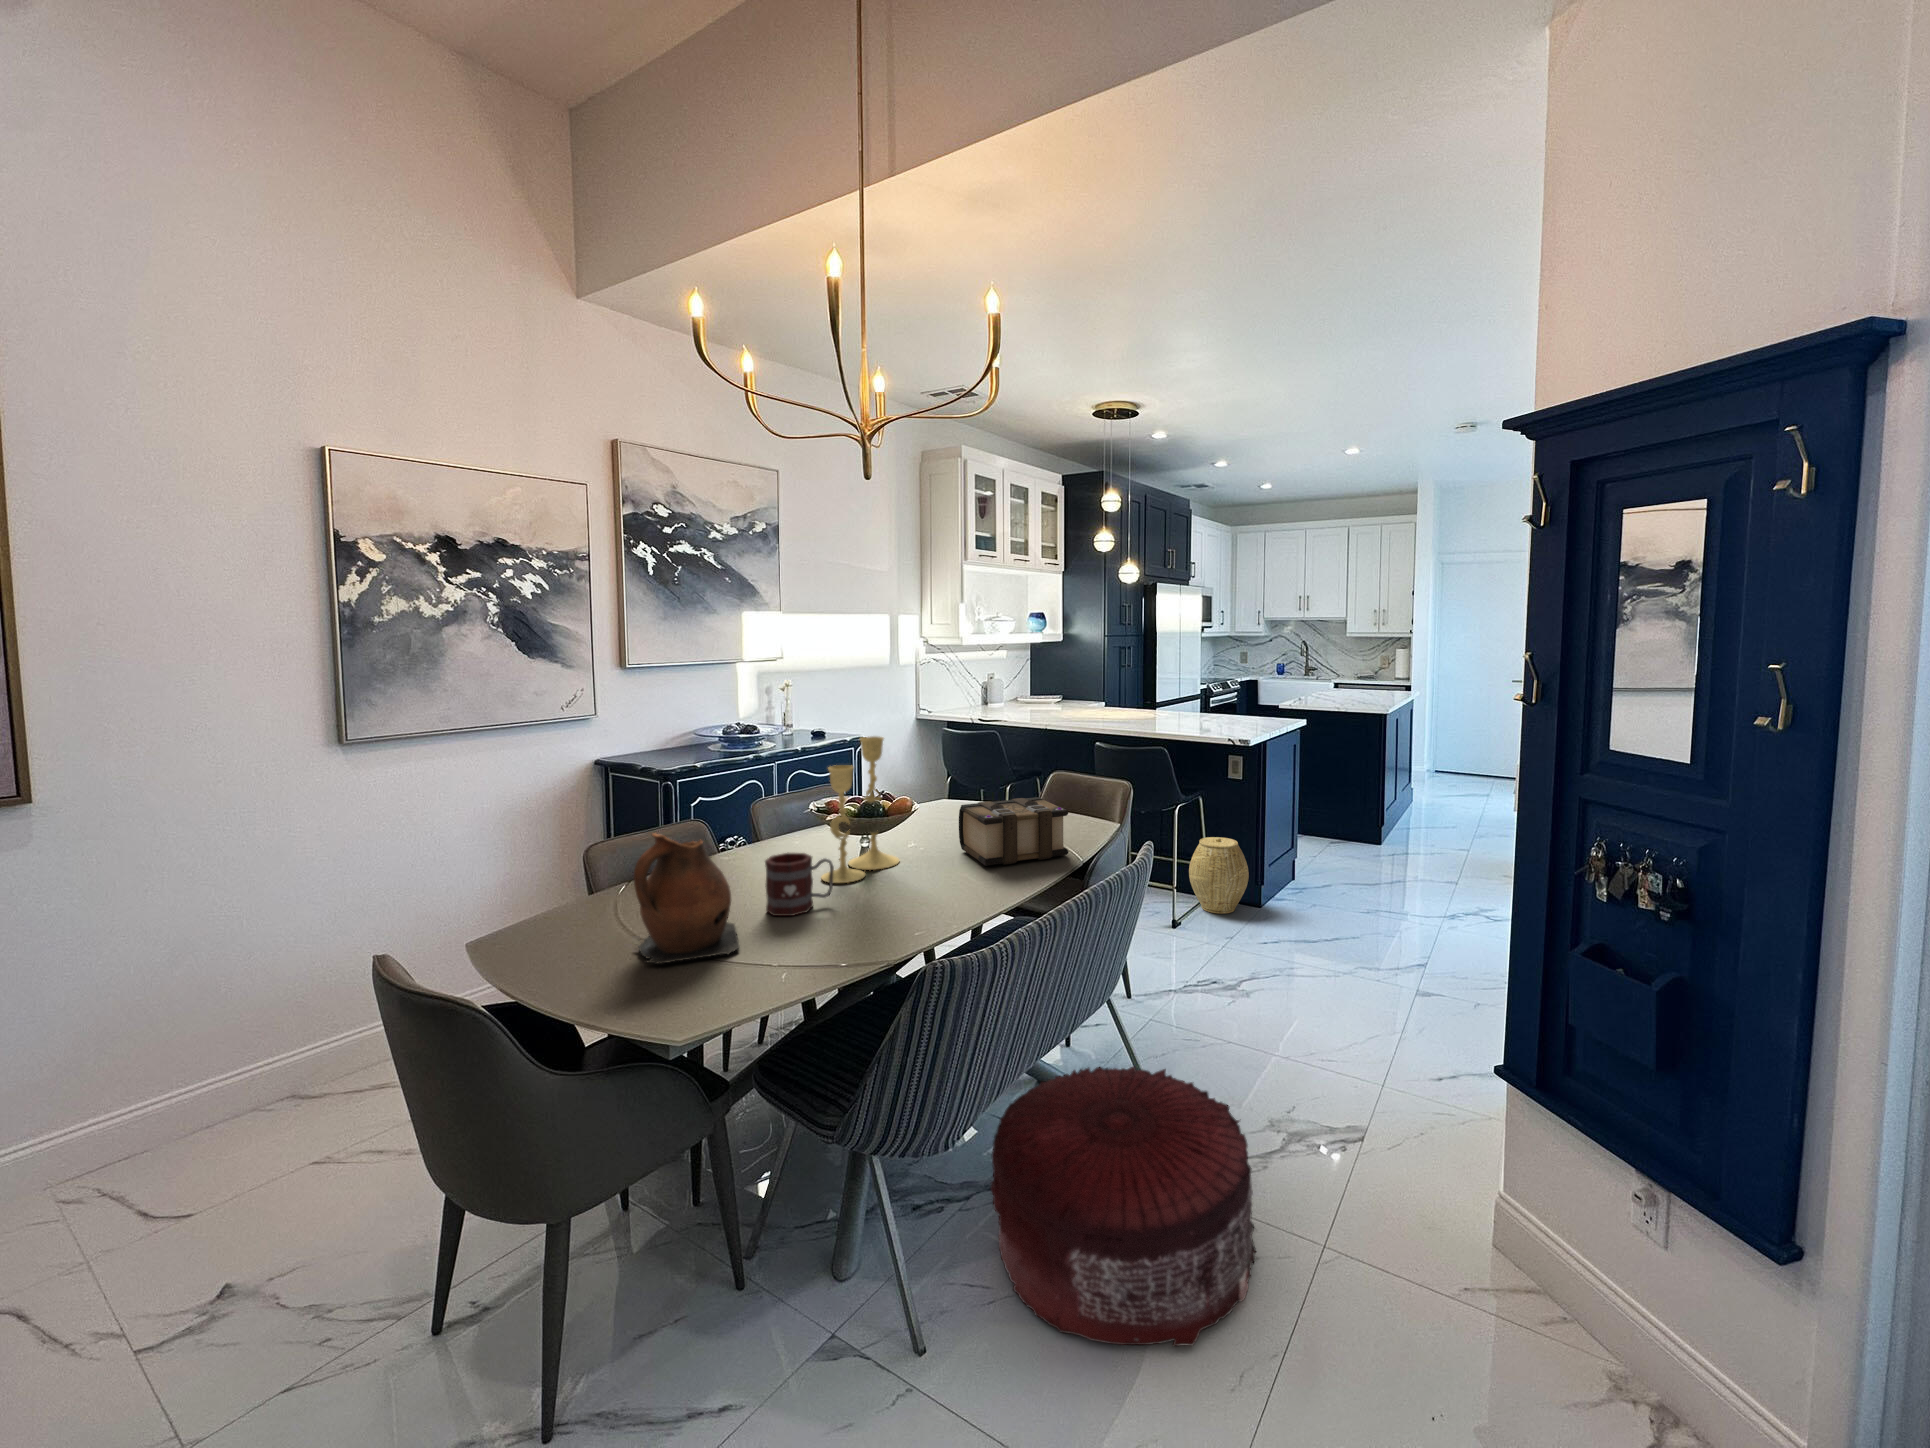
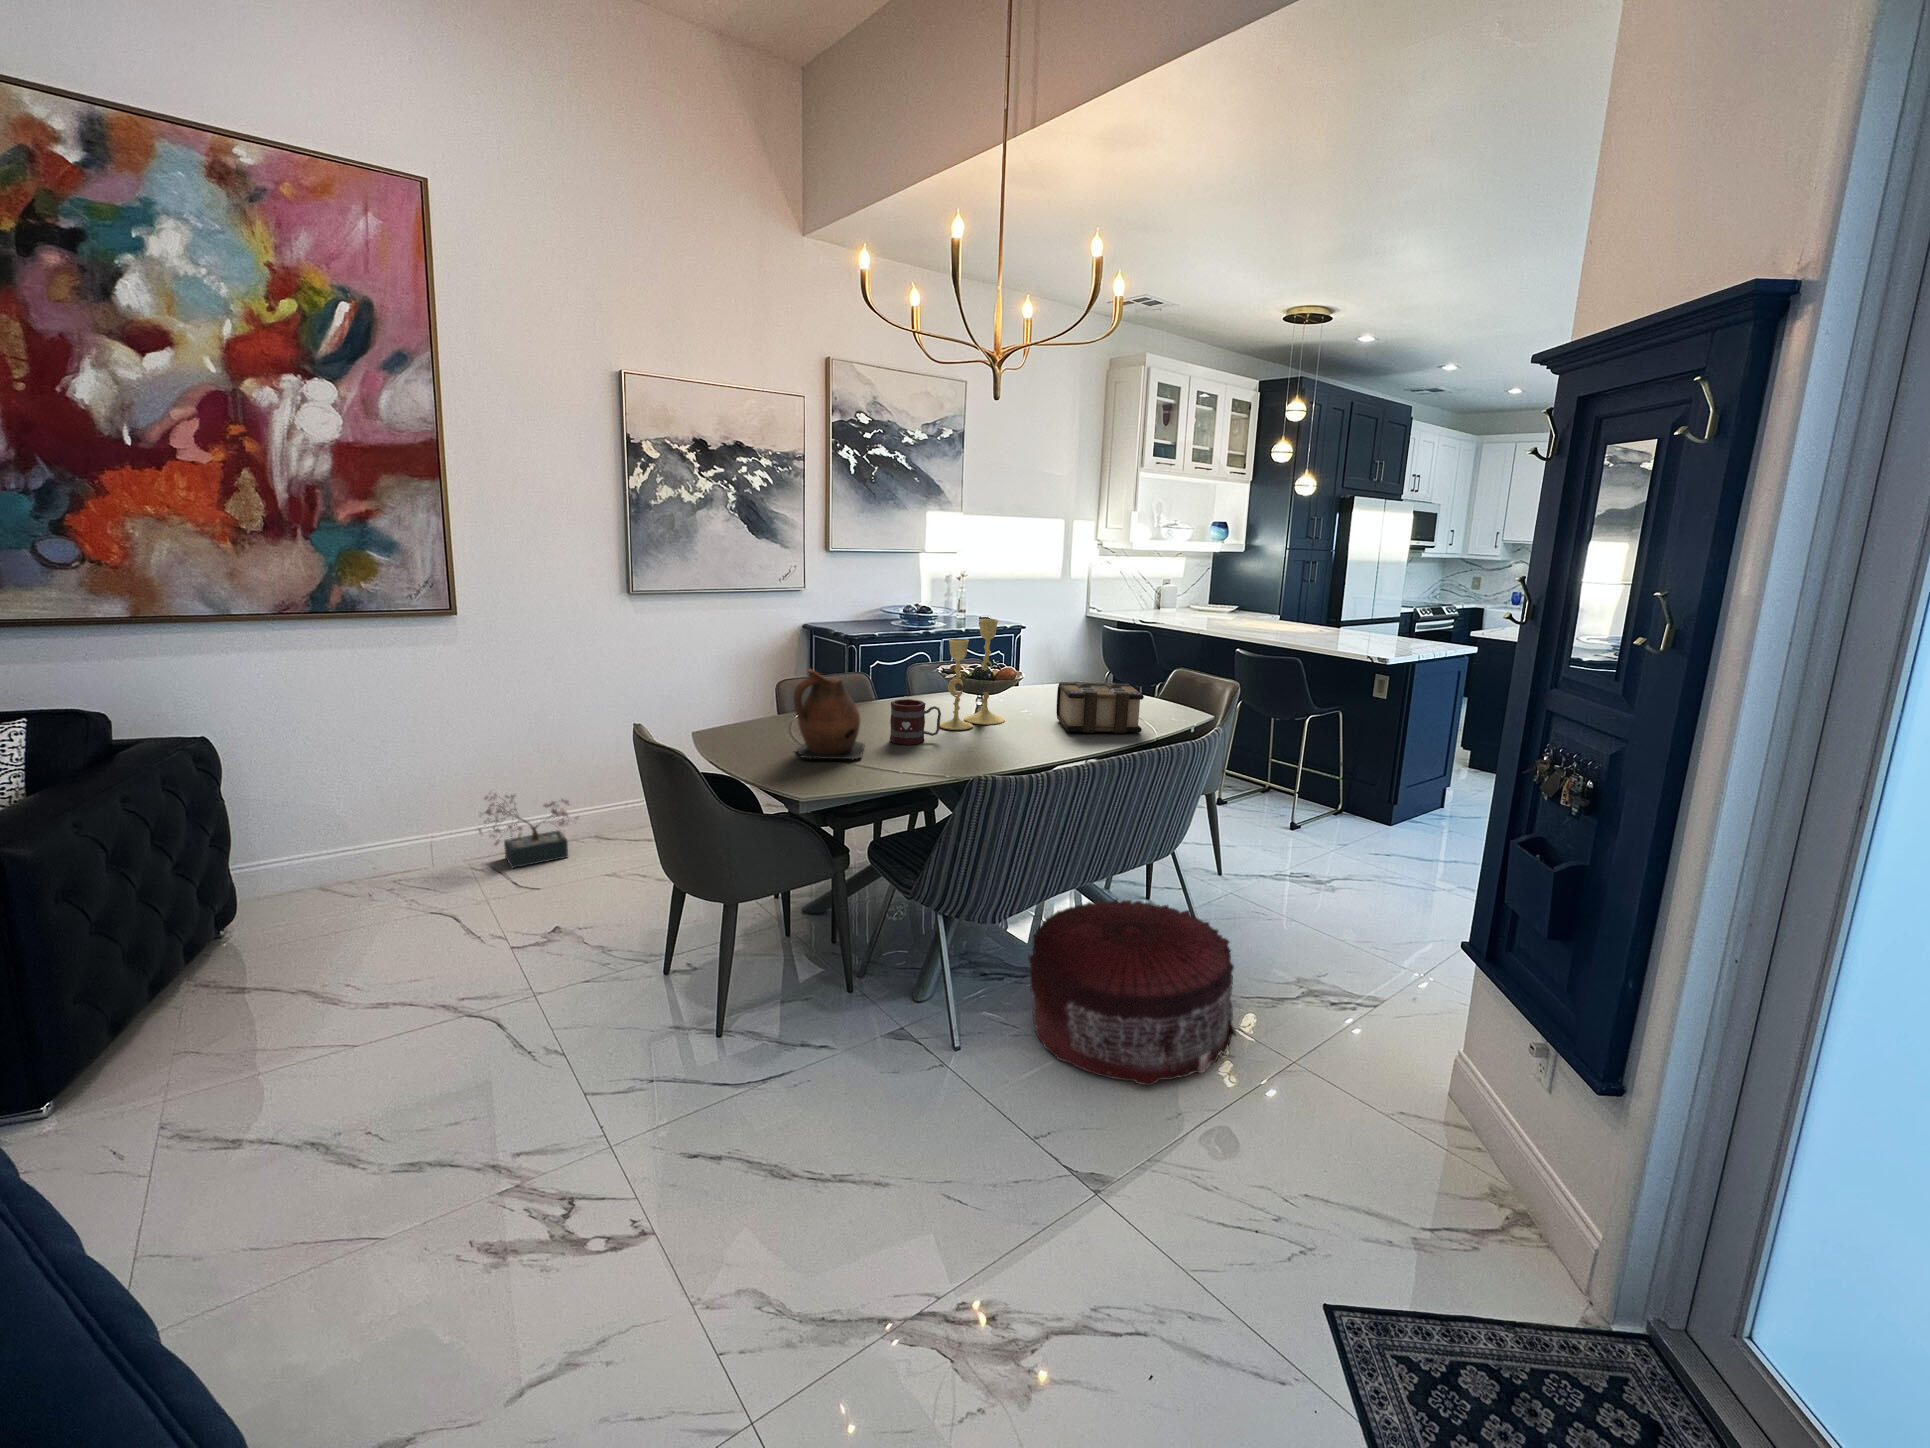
woven basket: present [1189,837,1249,914] -> none [1316,753,1376,827]
decorative plant: none [73,1051,265,1182] -> present [478,793,579,868]

